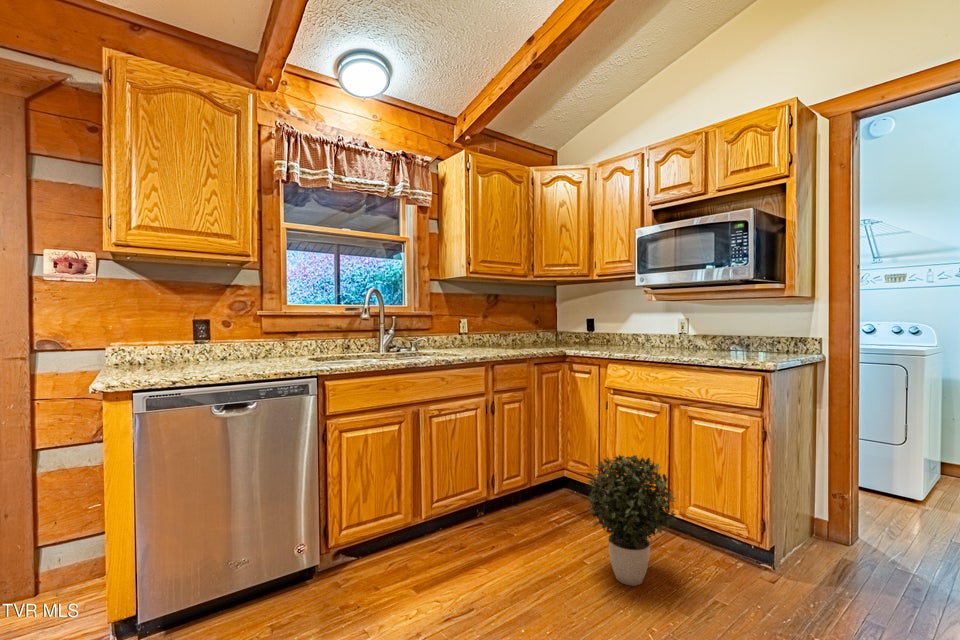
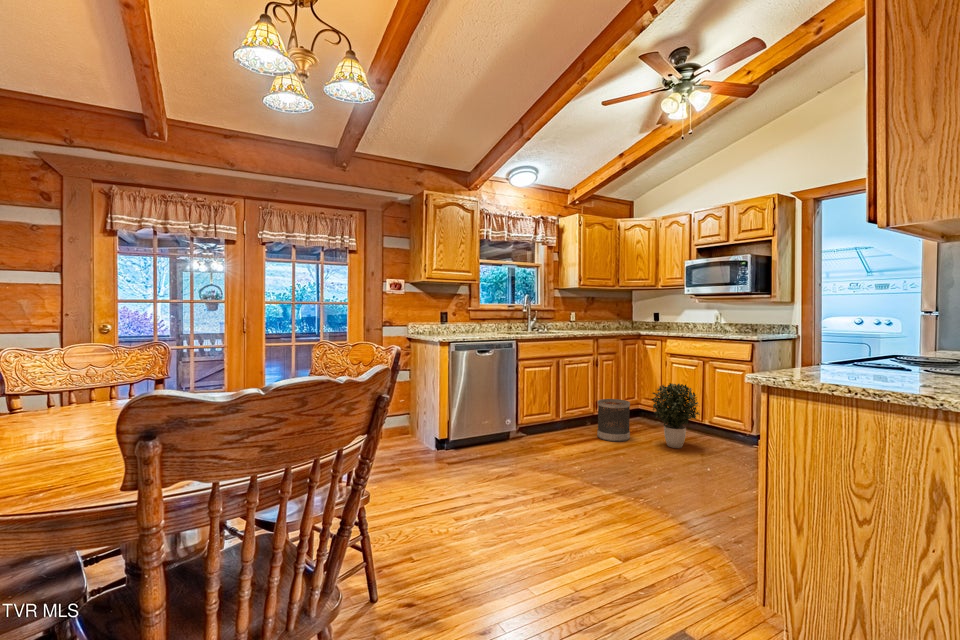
wastebasket: none [487,477,547,569] -> present [597,399,630,441]

